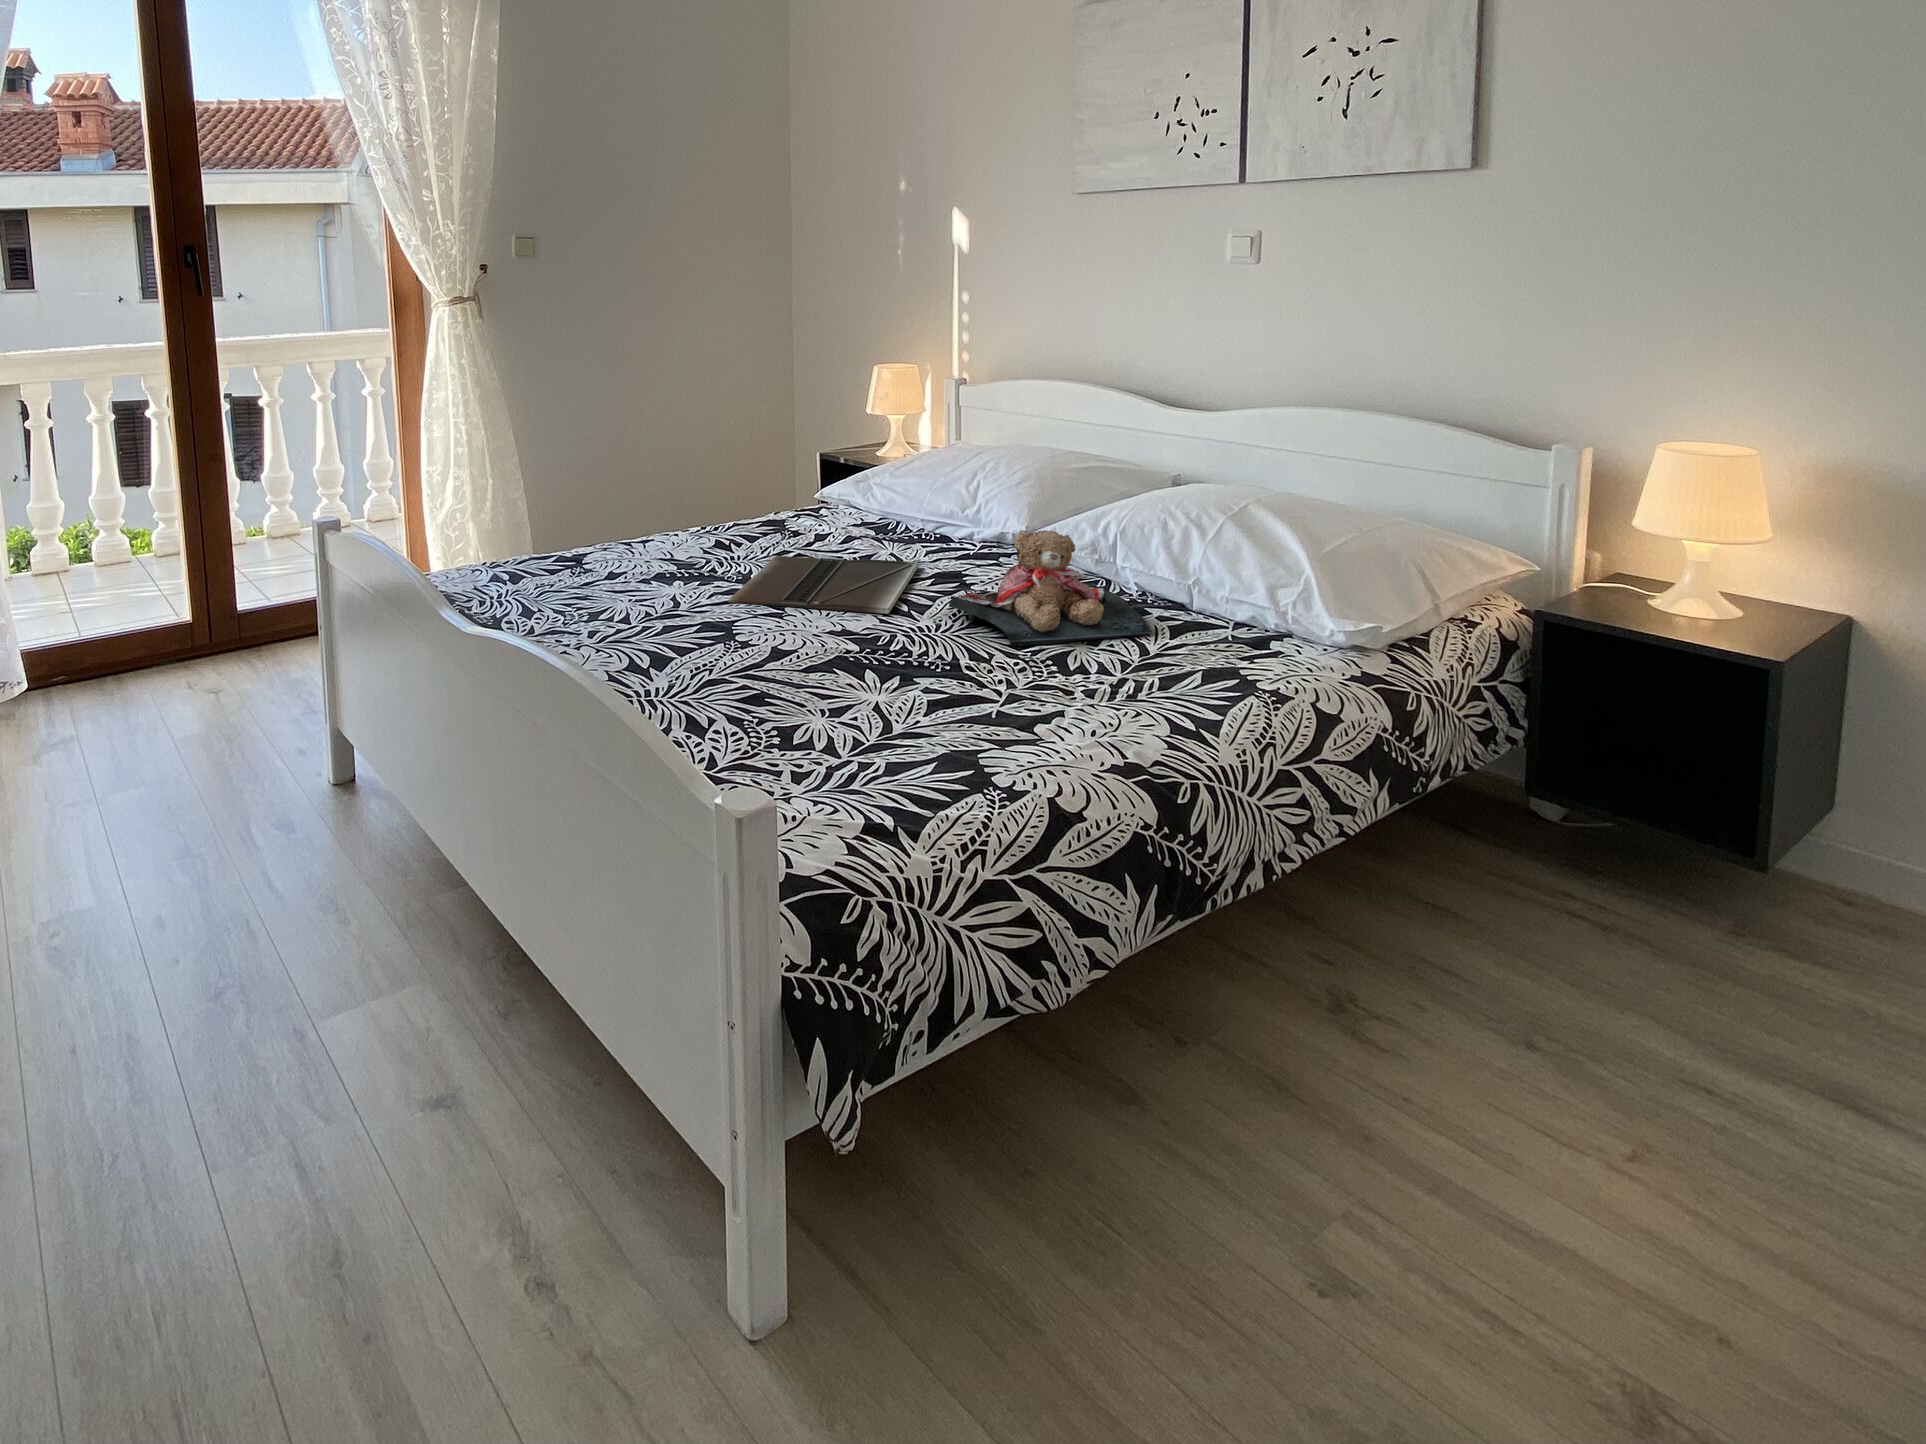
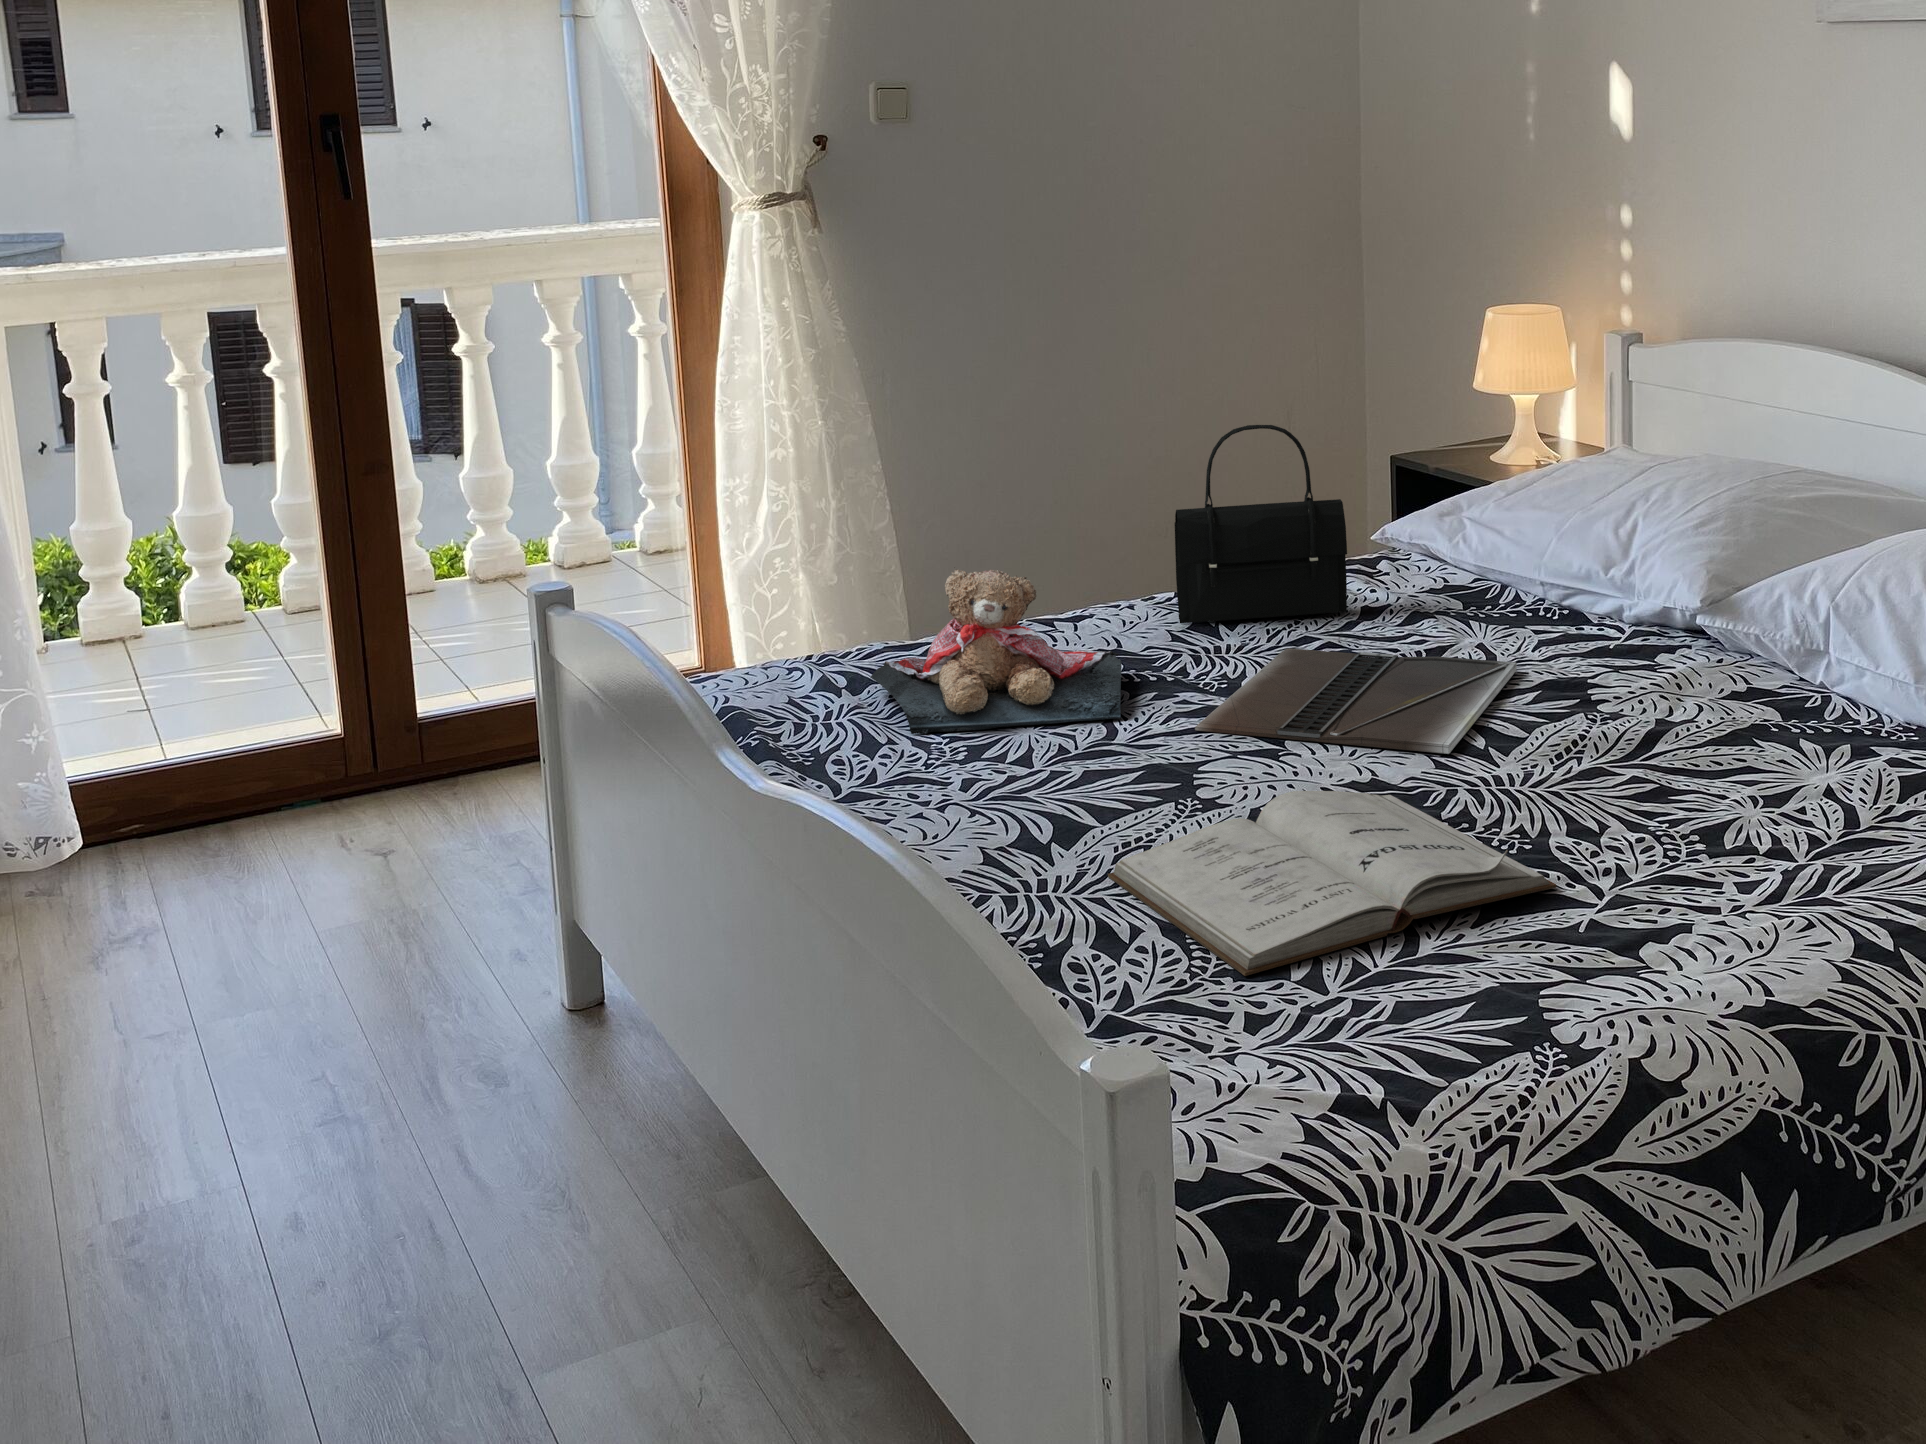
handbag: none [706,423,809,543] -> present [1175,425,1347,623]
teddy bear: present [949,530,1150,647] -> present [871,570,1122,734]
book: none [688,634,976,748] -> present [1108,791,1556,976]

